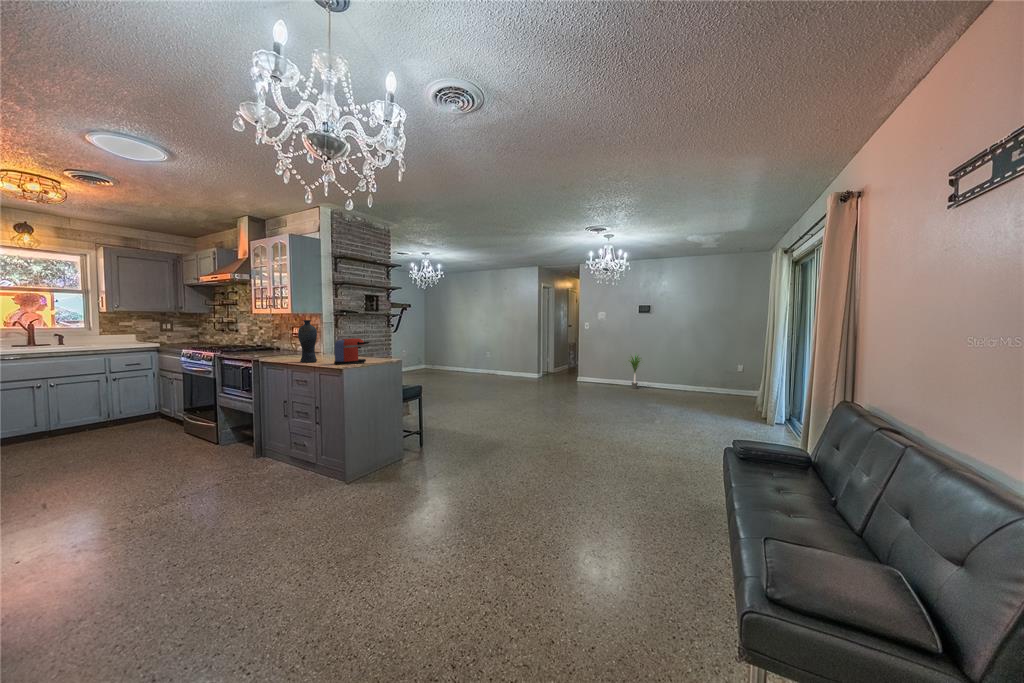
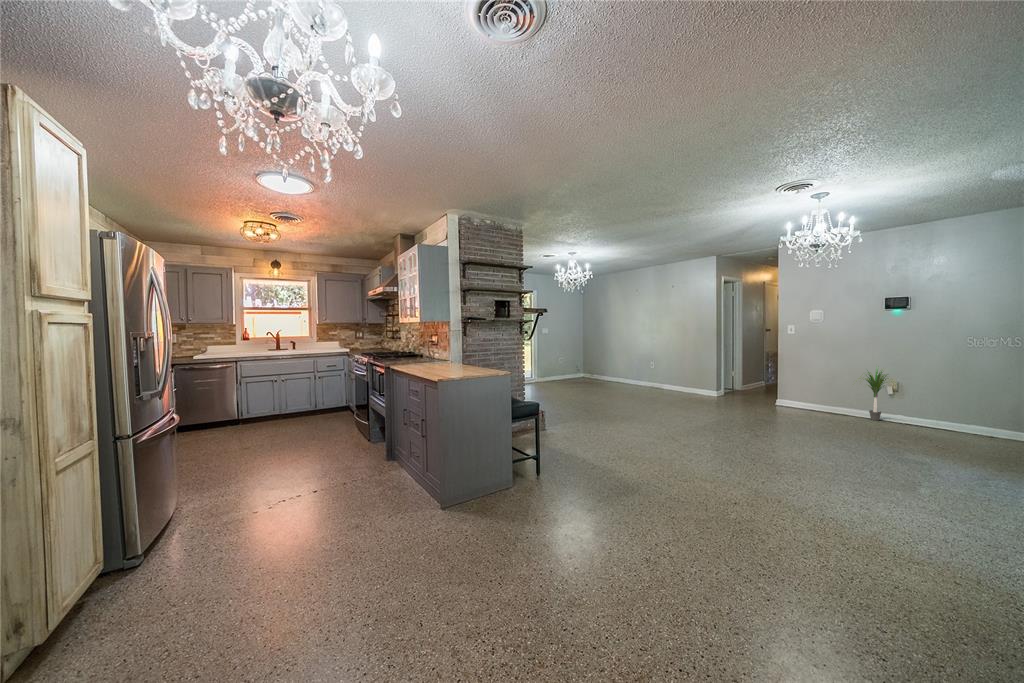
vase: present [298,320,317,362] -> none [411,328,429,371]
coffee maker: present [334,338,369,365] -> none [439,346,475,374]

